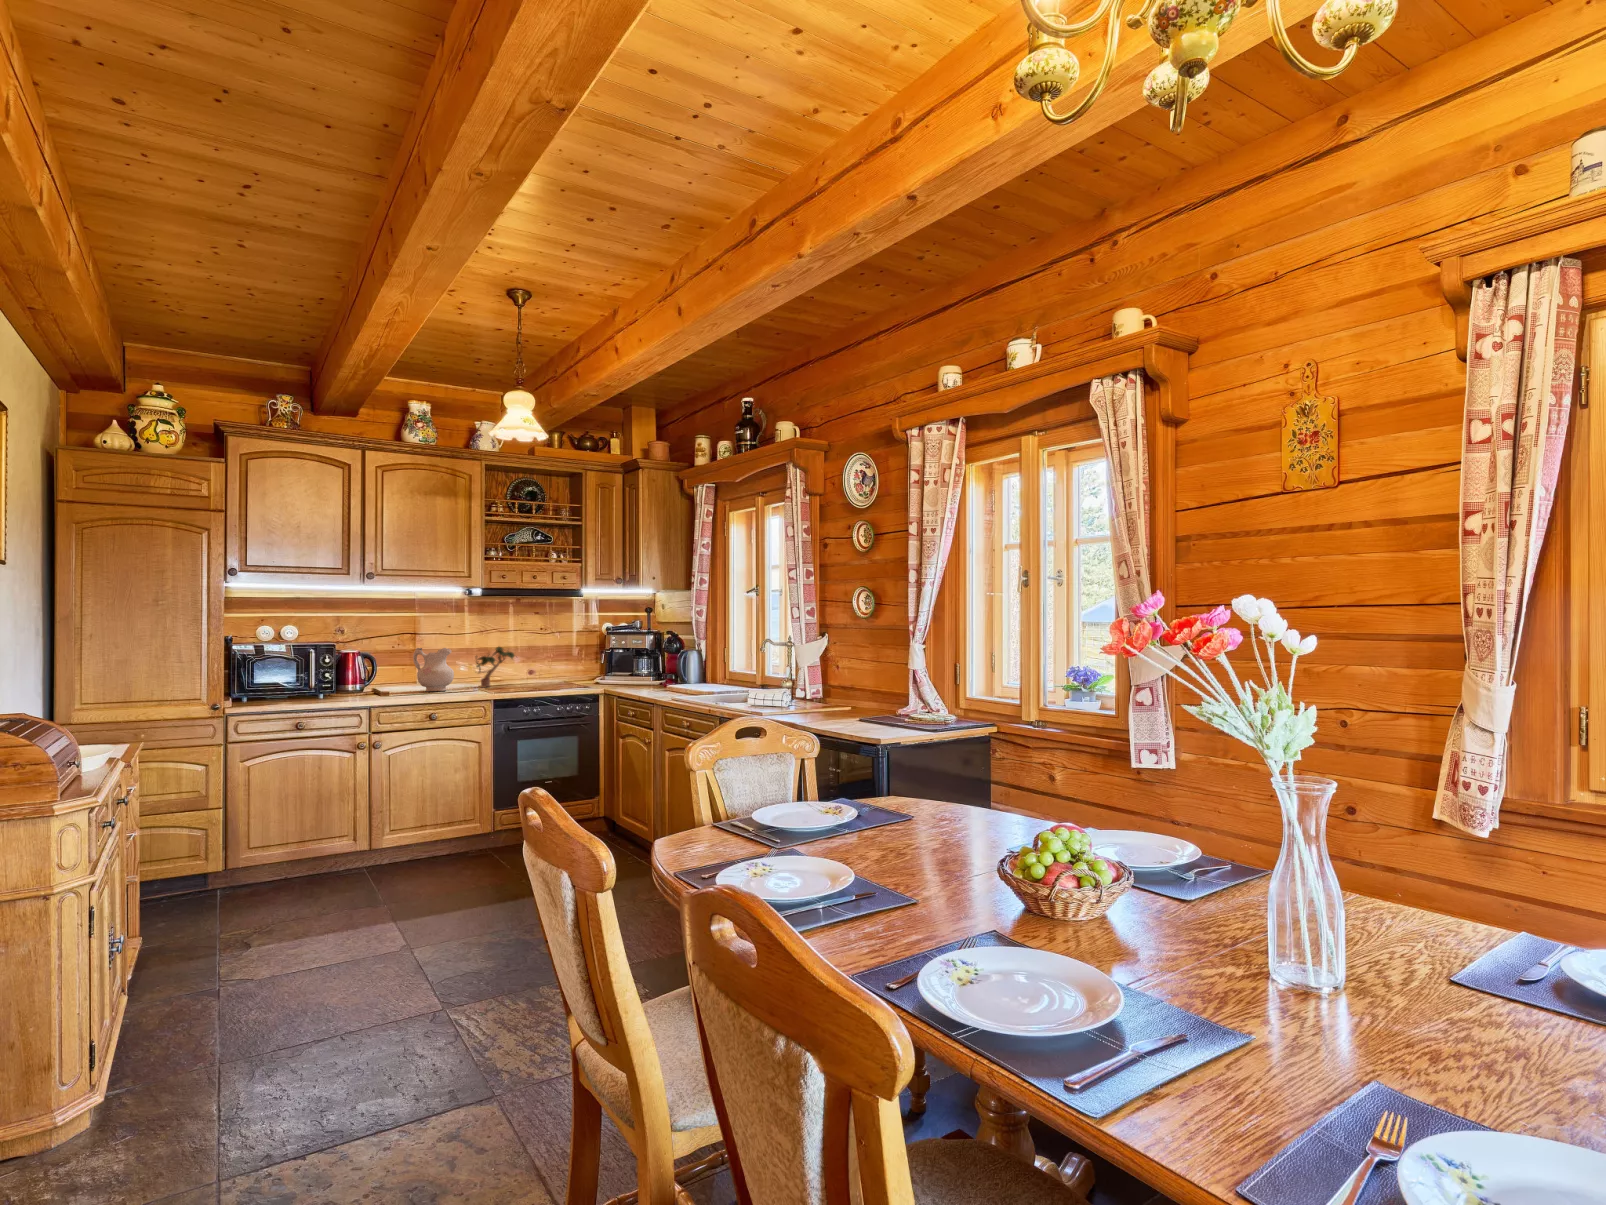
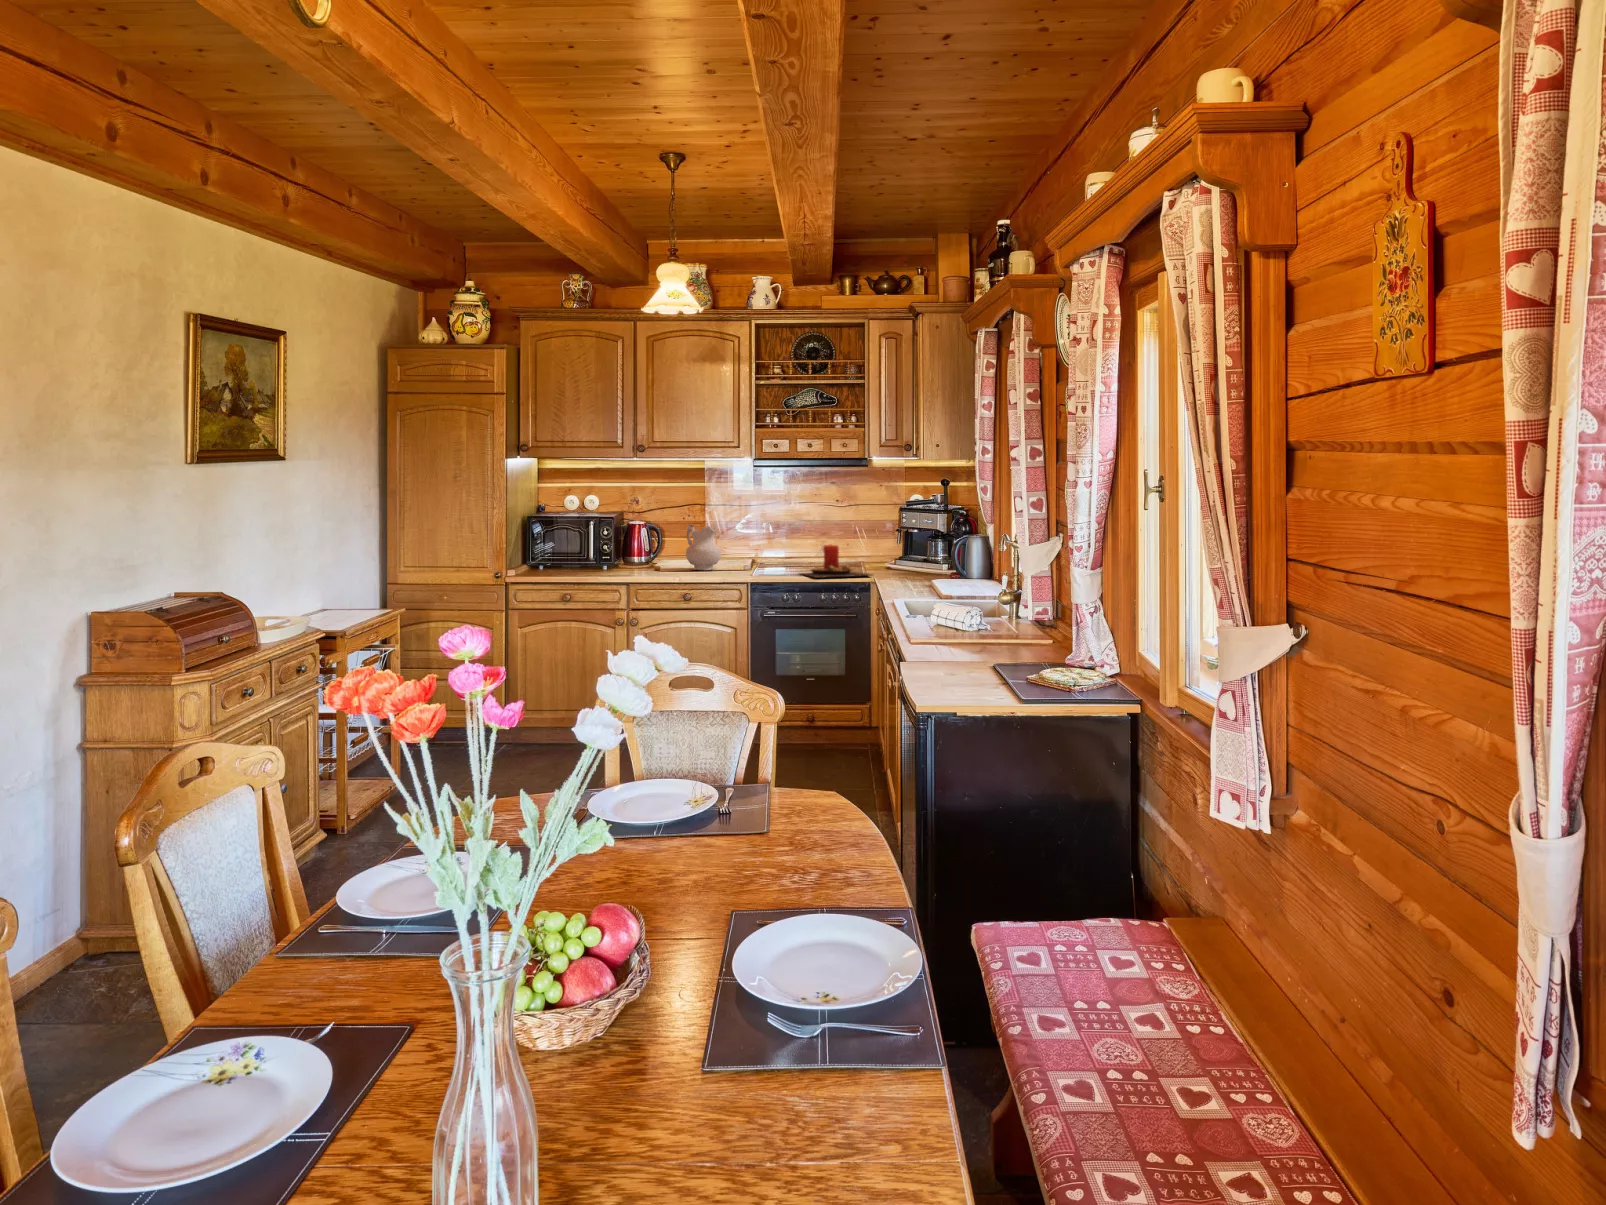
potted plant: present [476,647,514,687] -> none [743,524,802,569]
candle: none [536,659,610,688] -> present [800,544,872,578]

